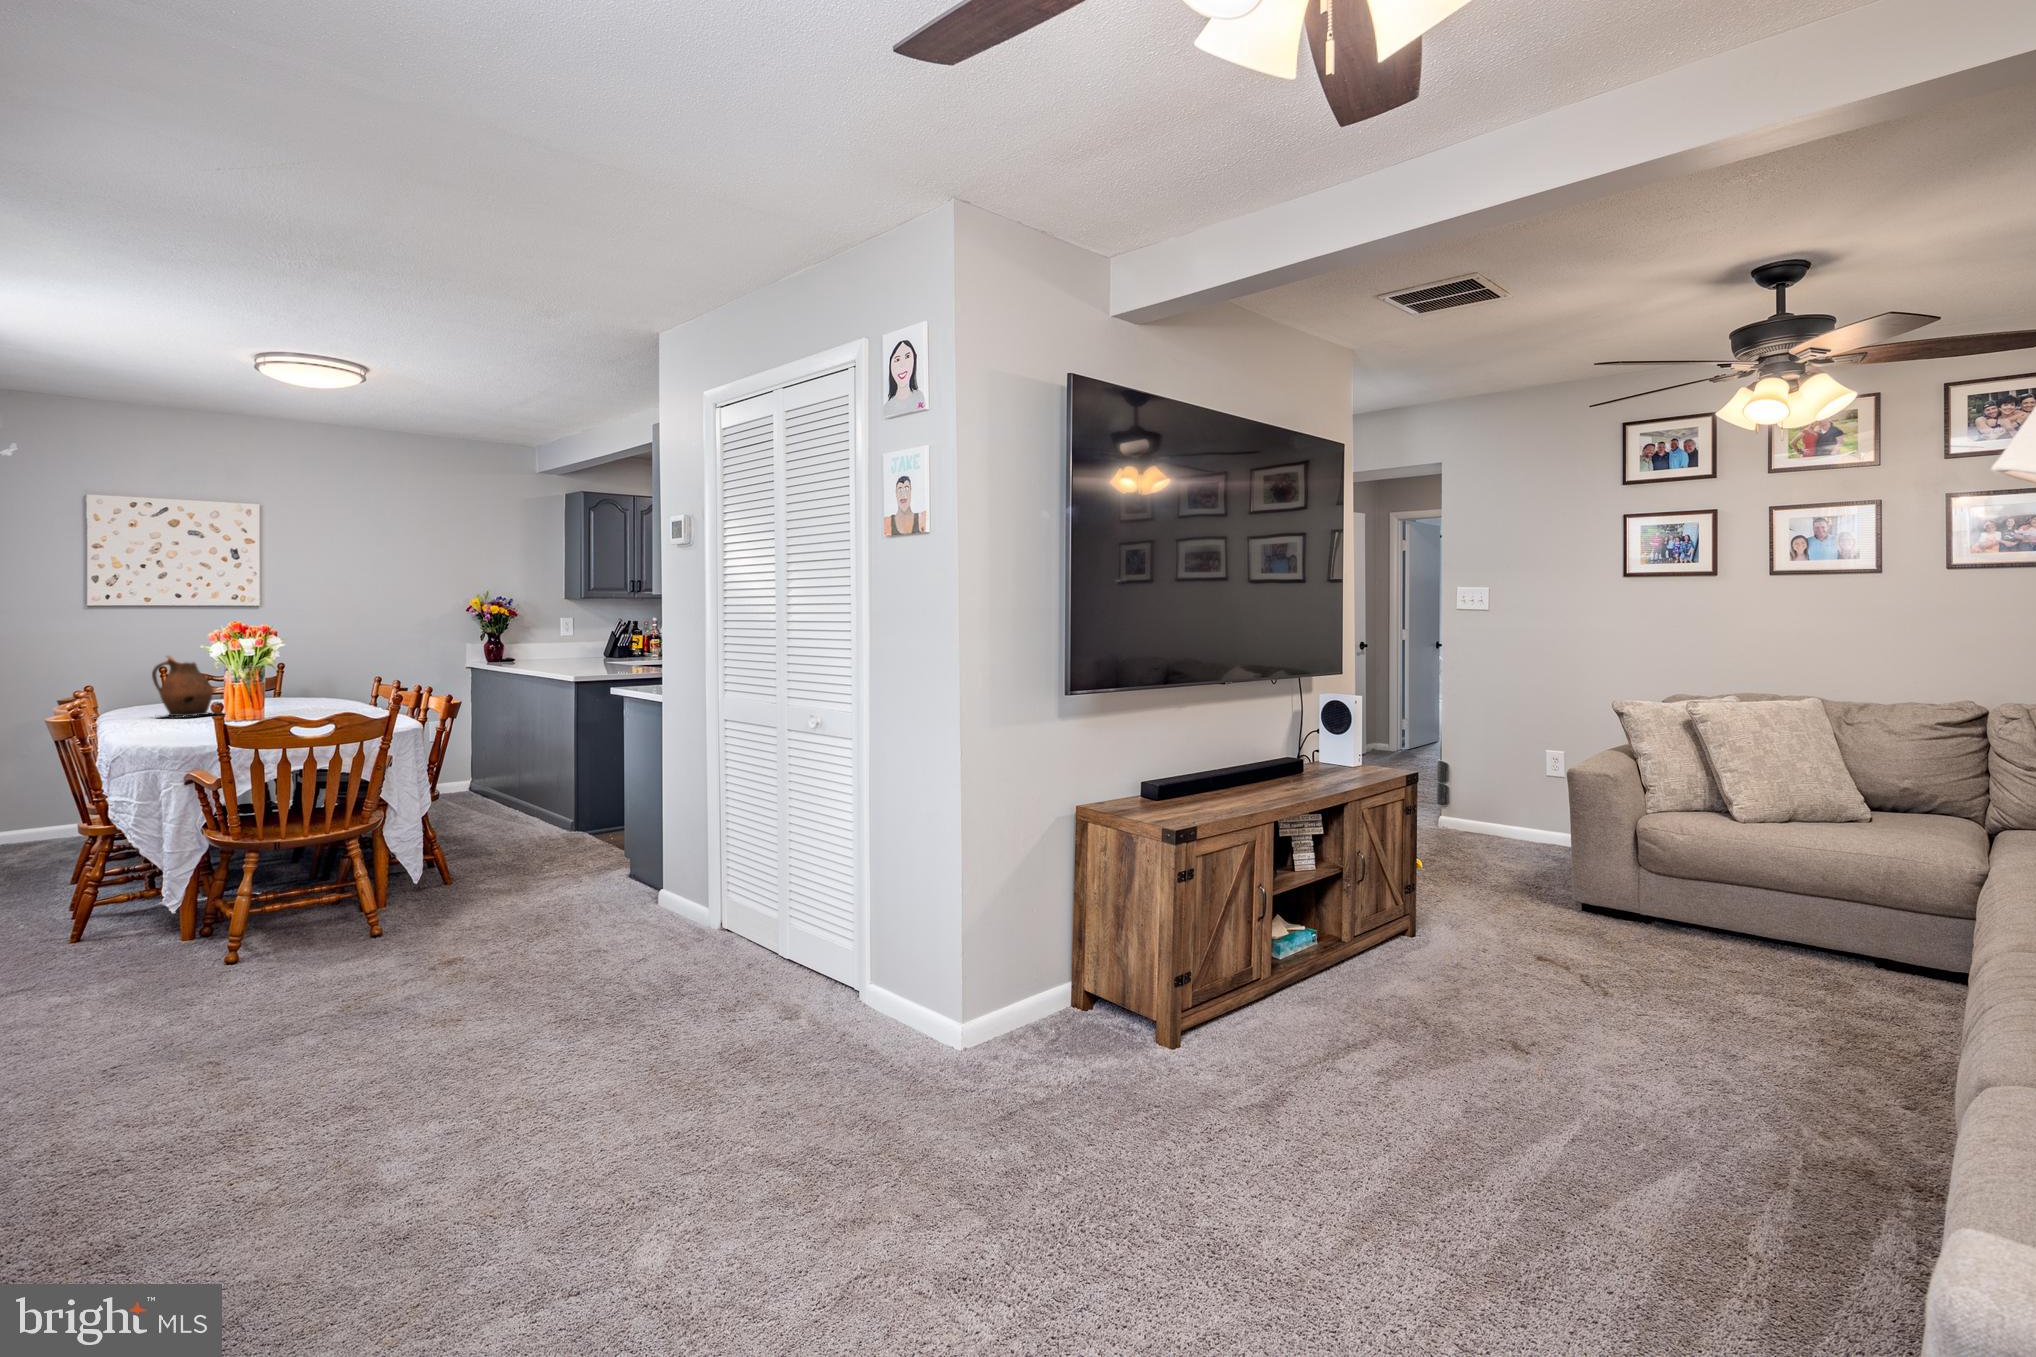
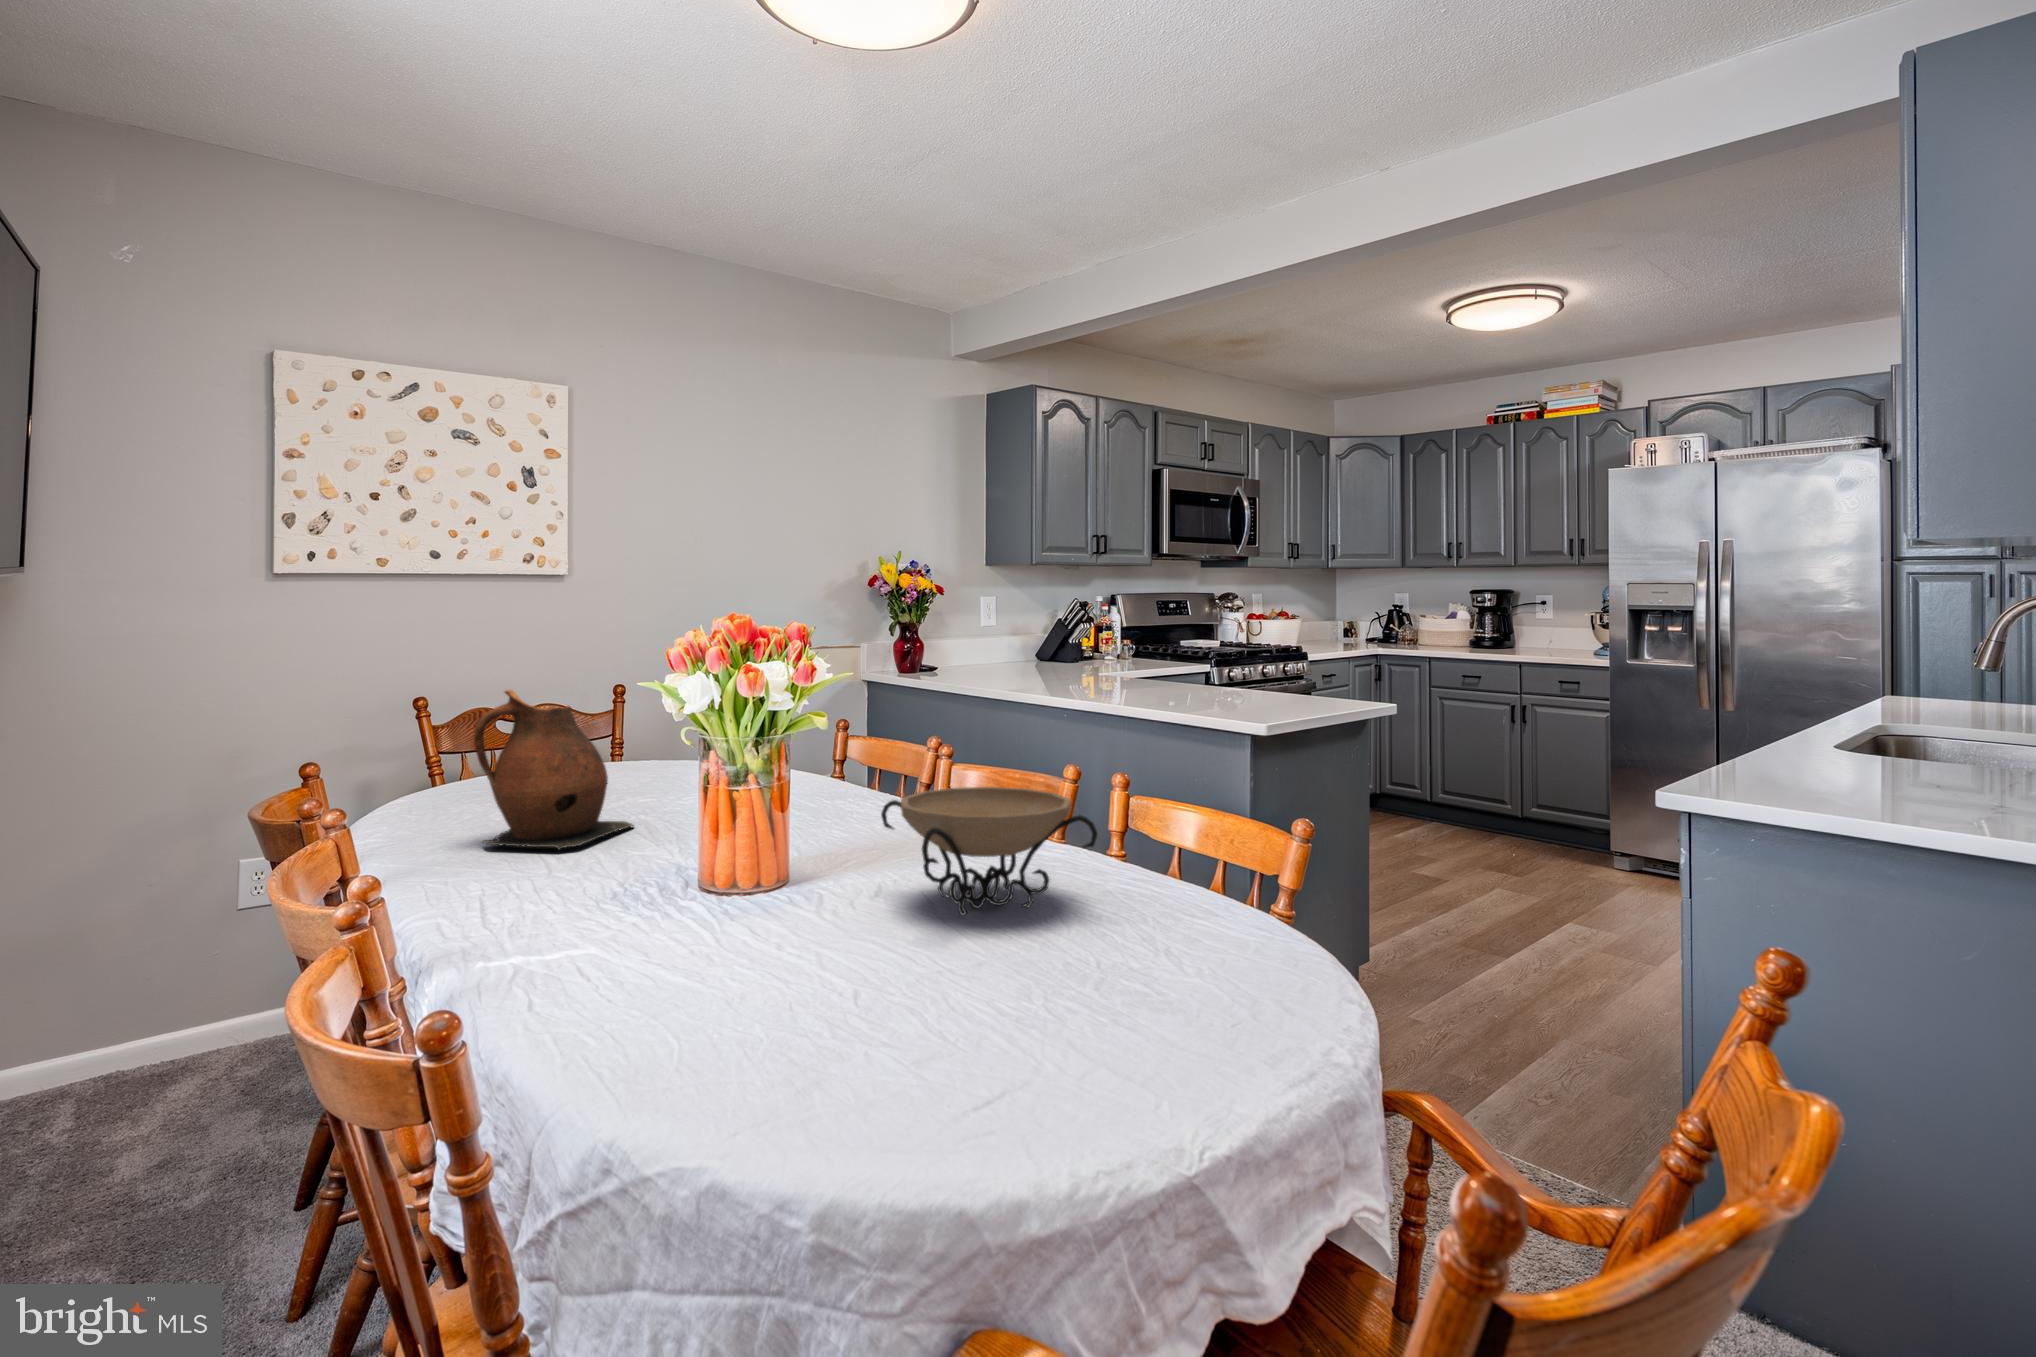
decorative bowl: none [270,686,350,724] -> present [881,787,1097,915]

